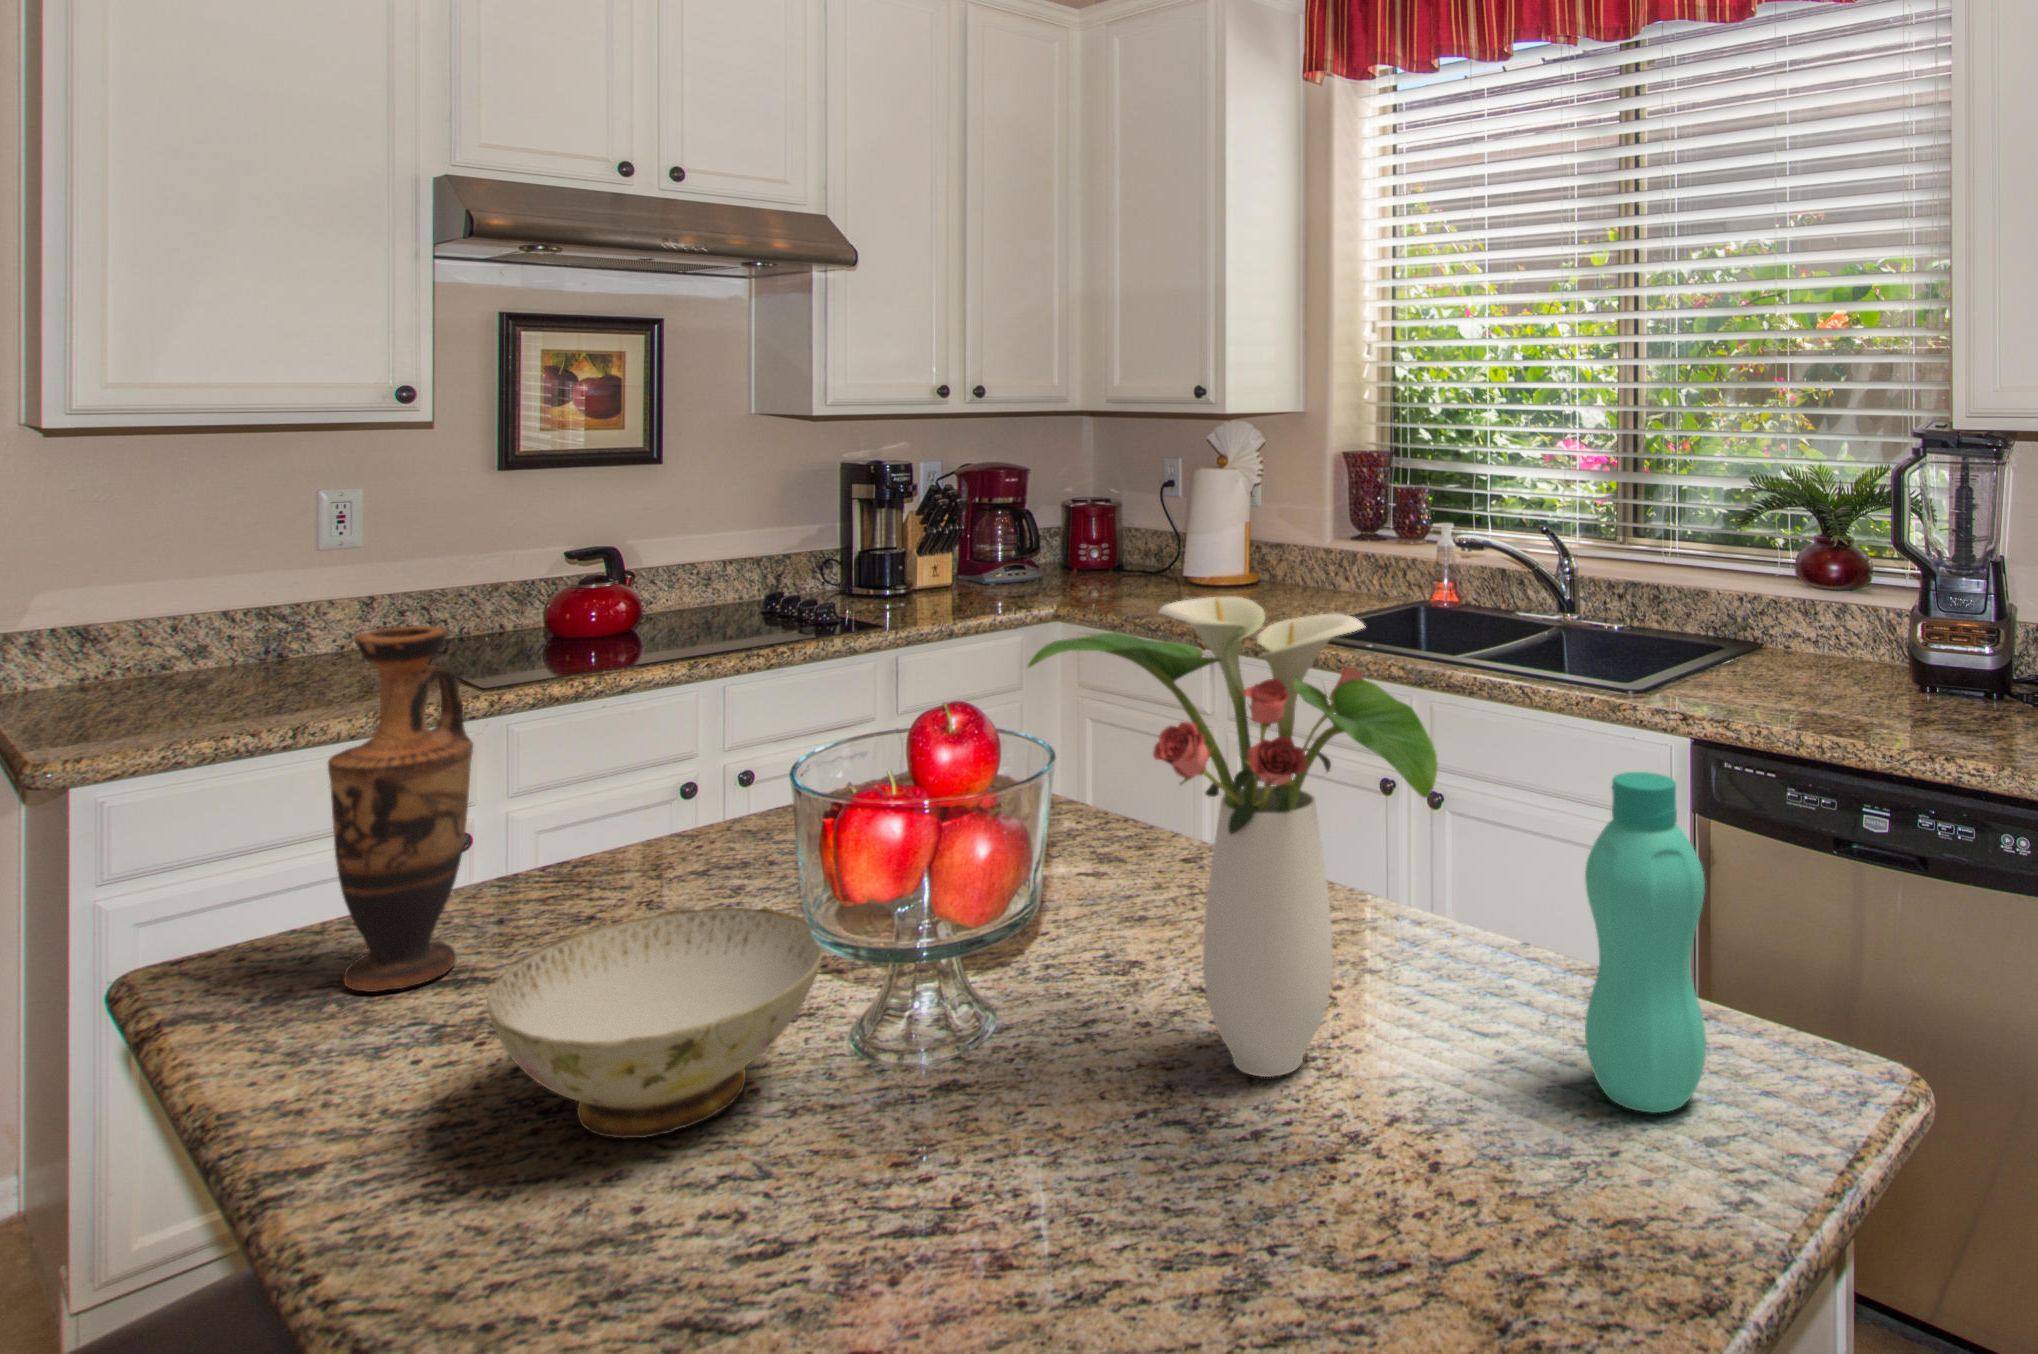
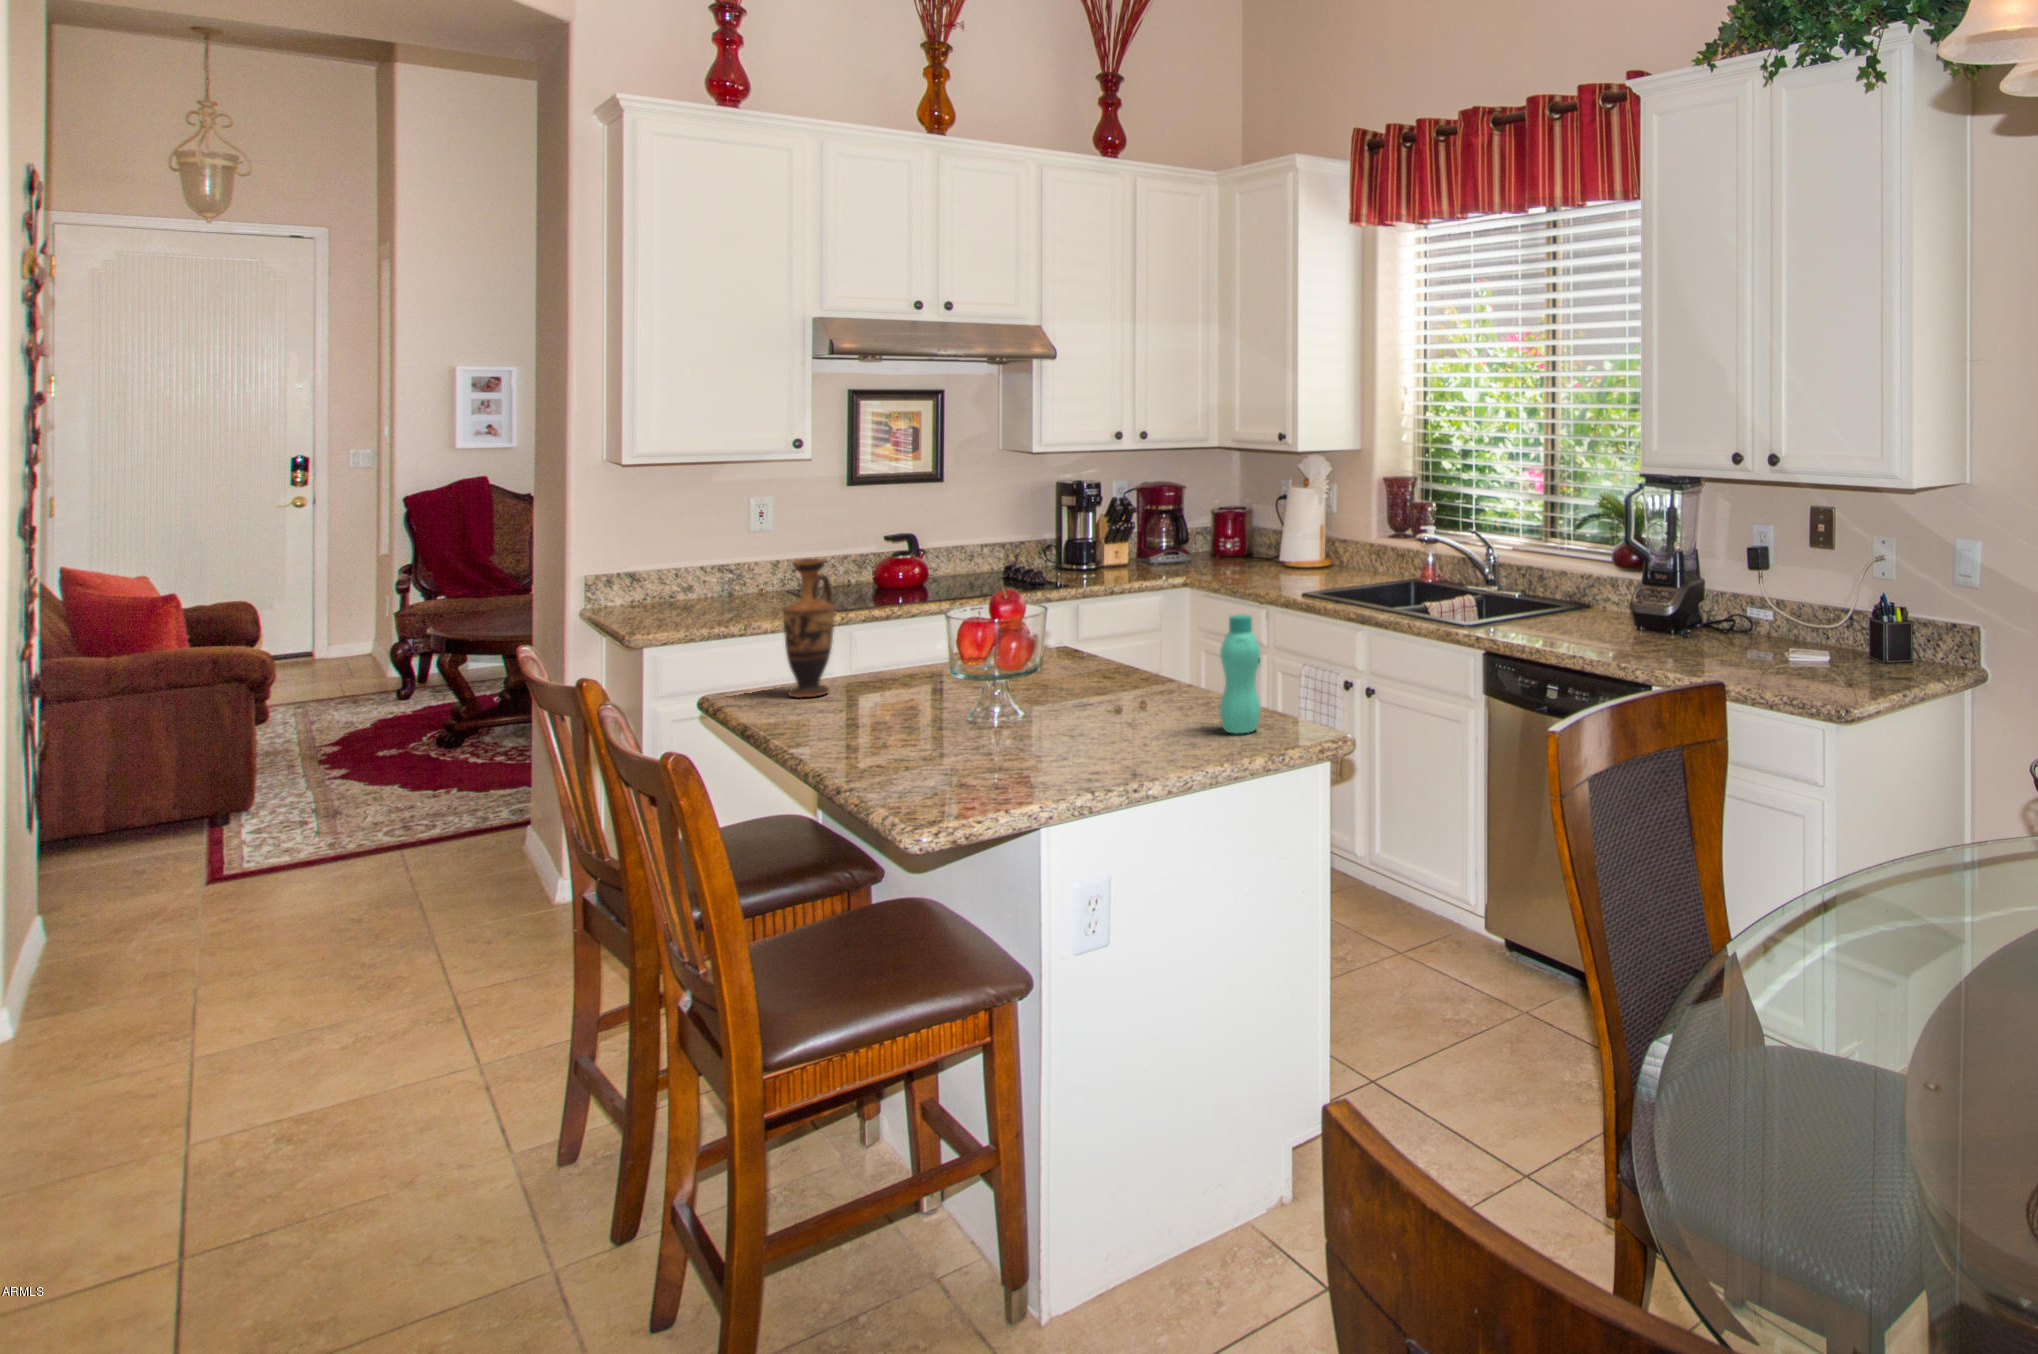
flower arrangement: present [1028,597,1438,1077] -> none [1019,549,1155,723]
ceramic bowl: present [487,908,823,1138] -> none [841,663,956,727]

